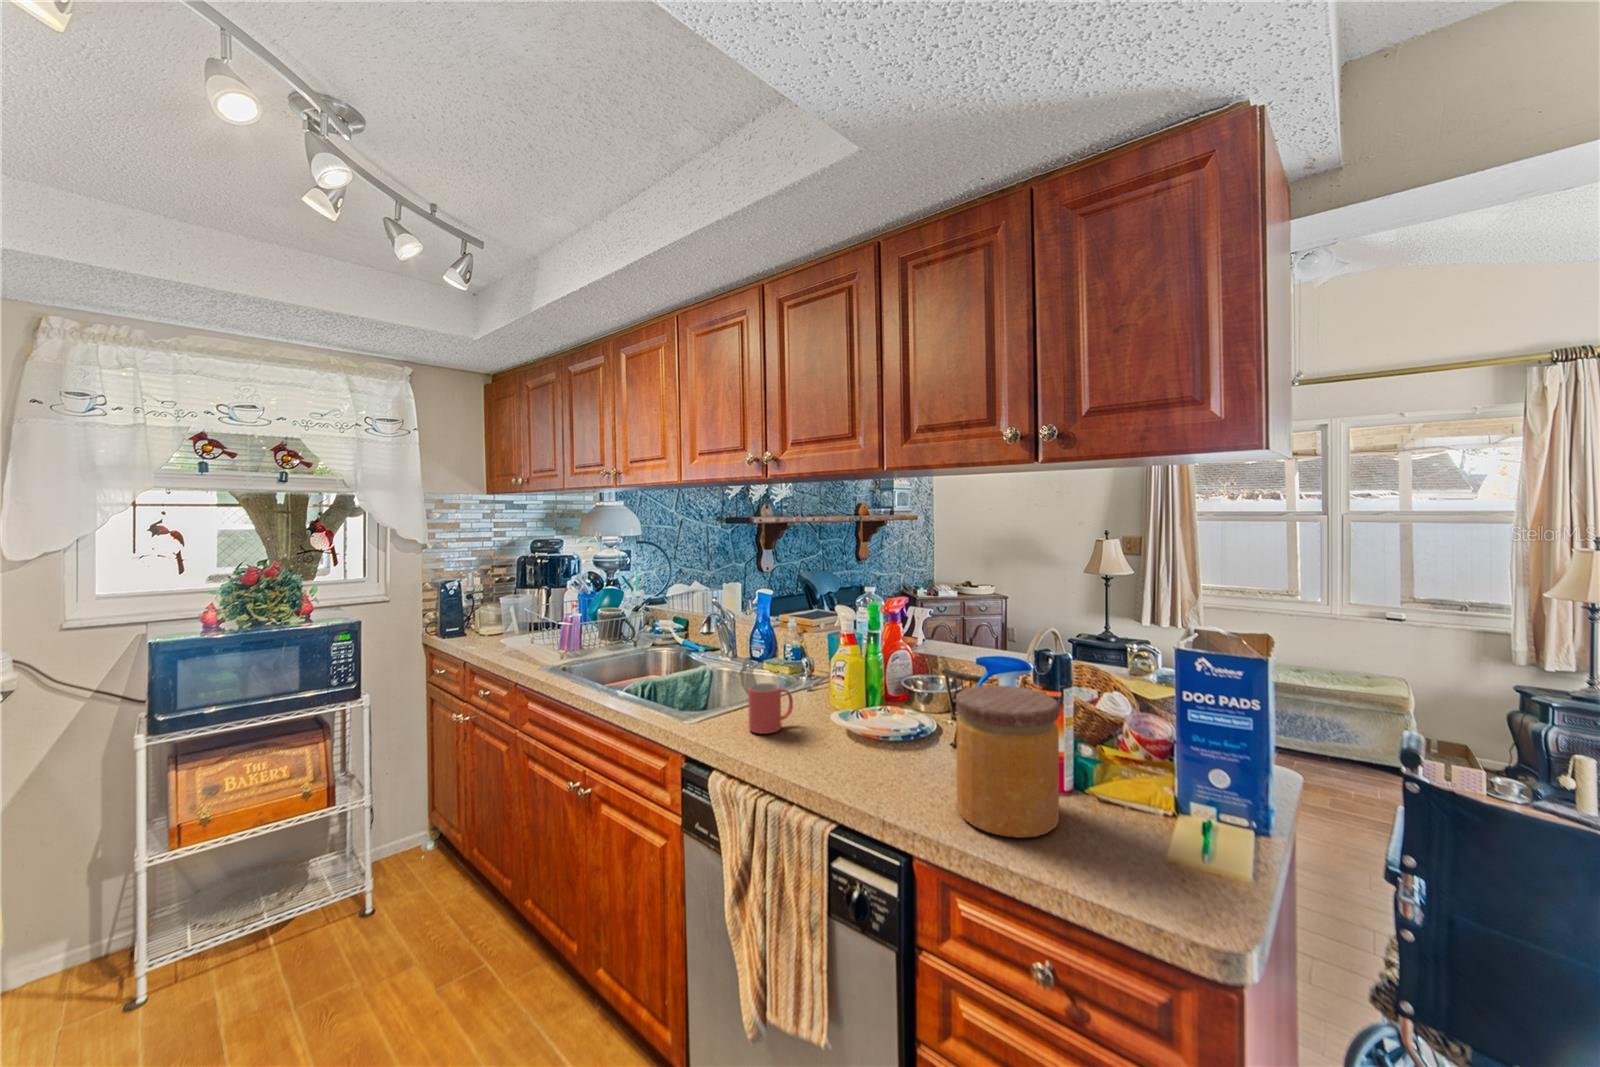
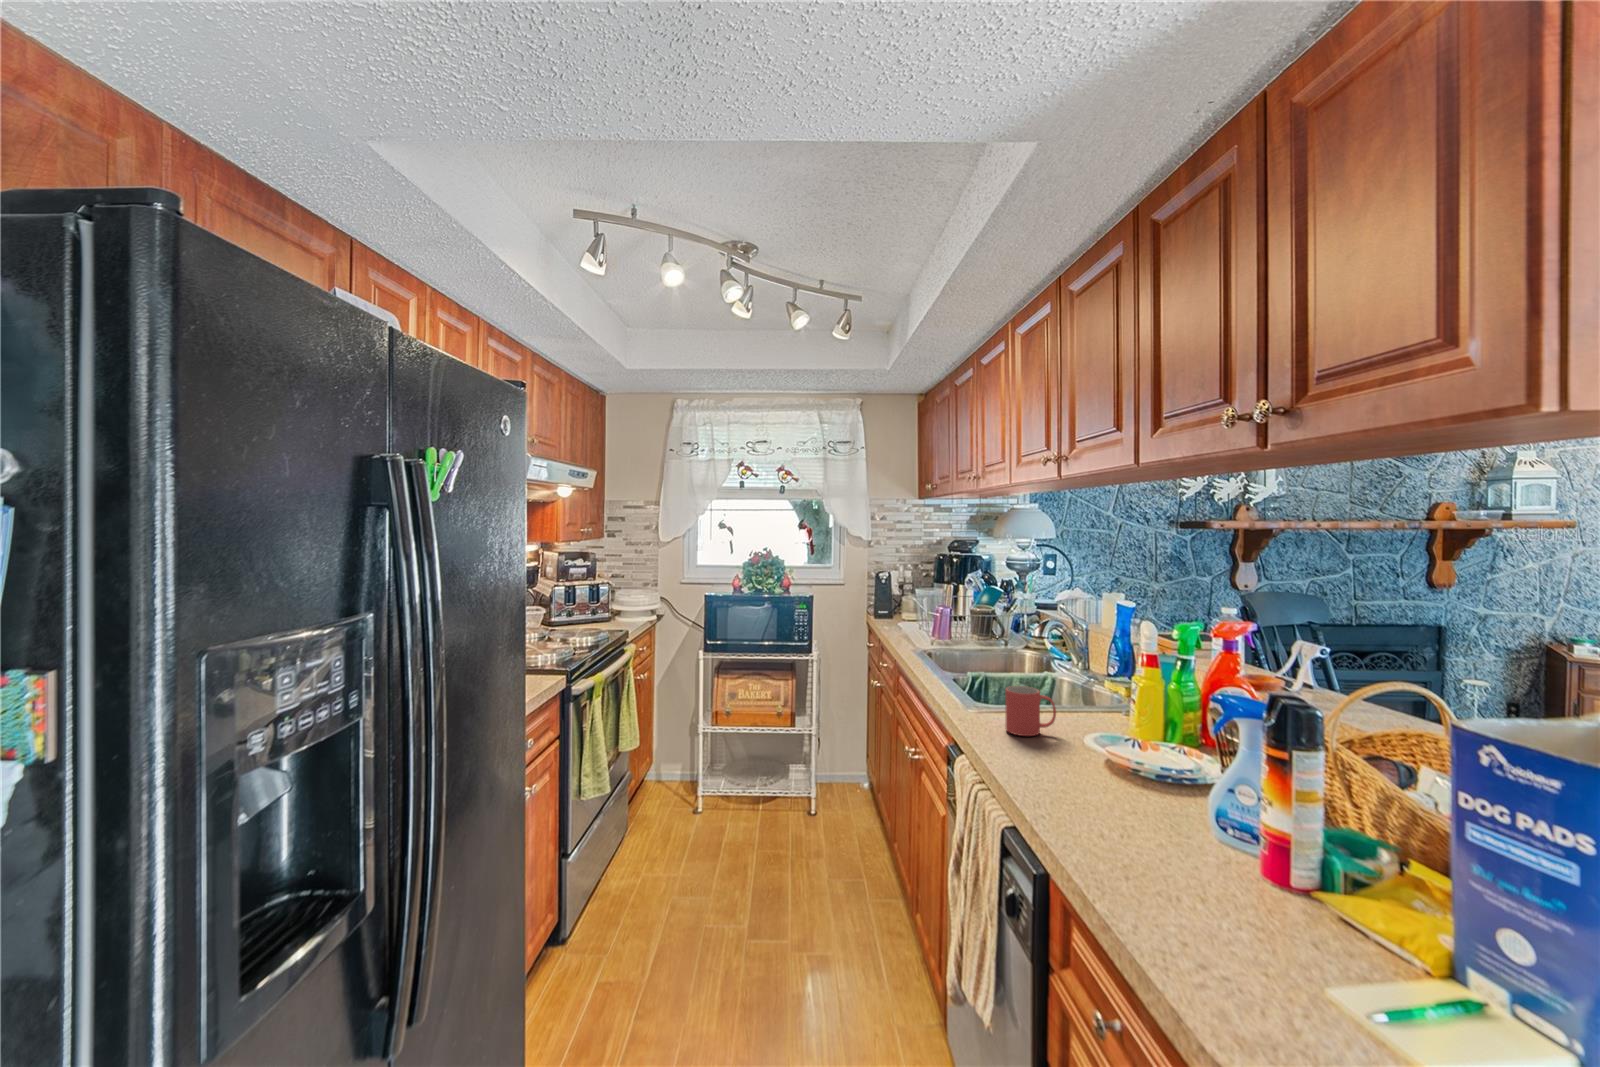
jar: present [956,685,1060,838] -> none [1105,718,1242,909]

